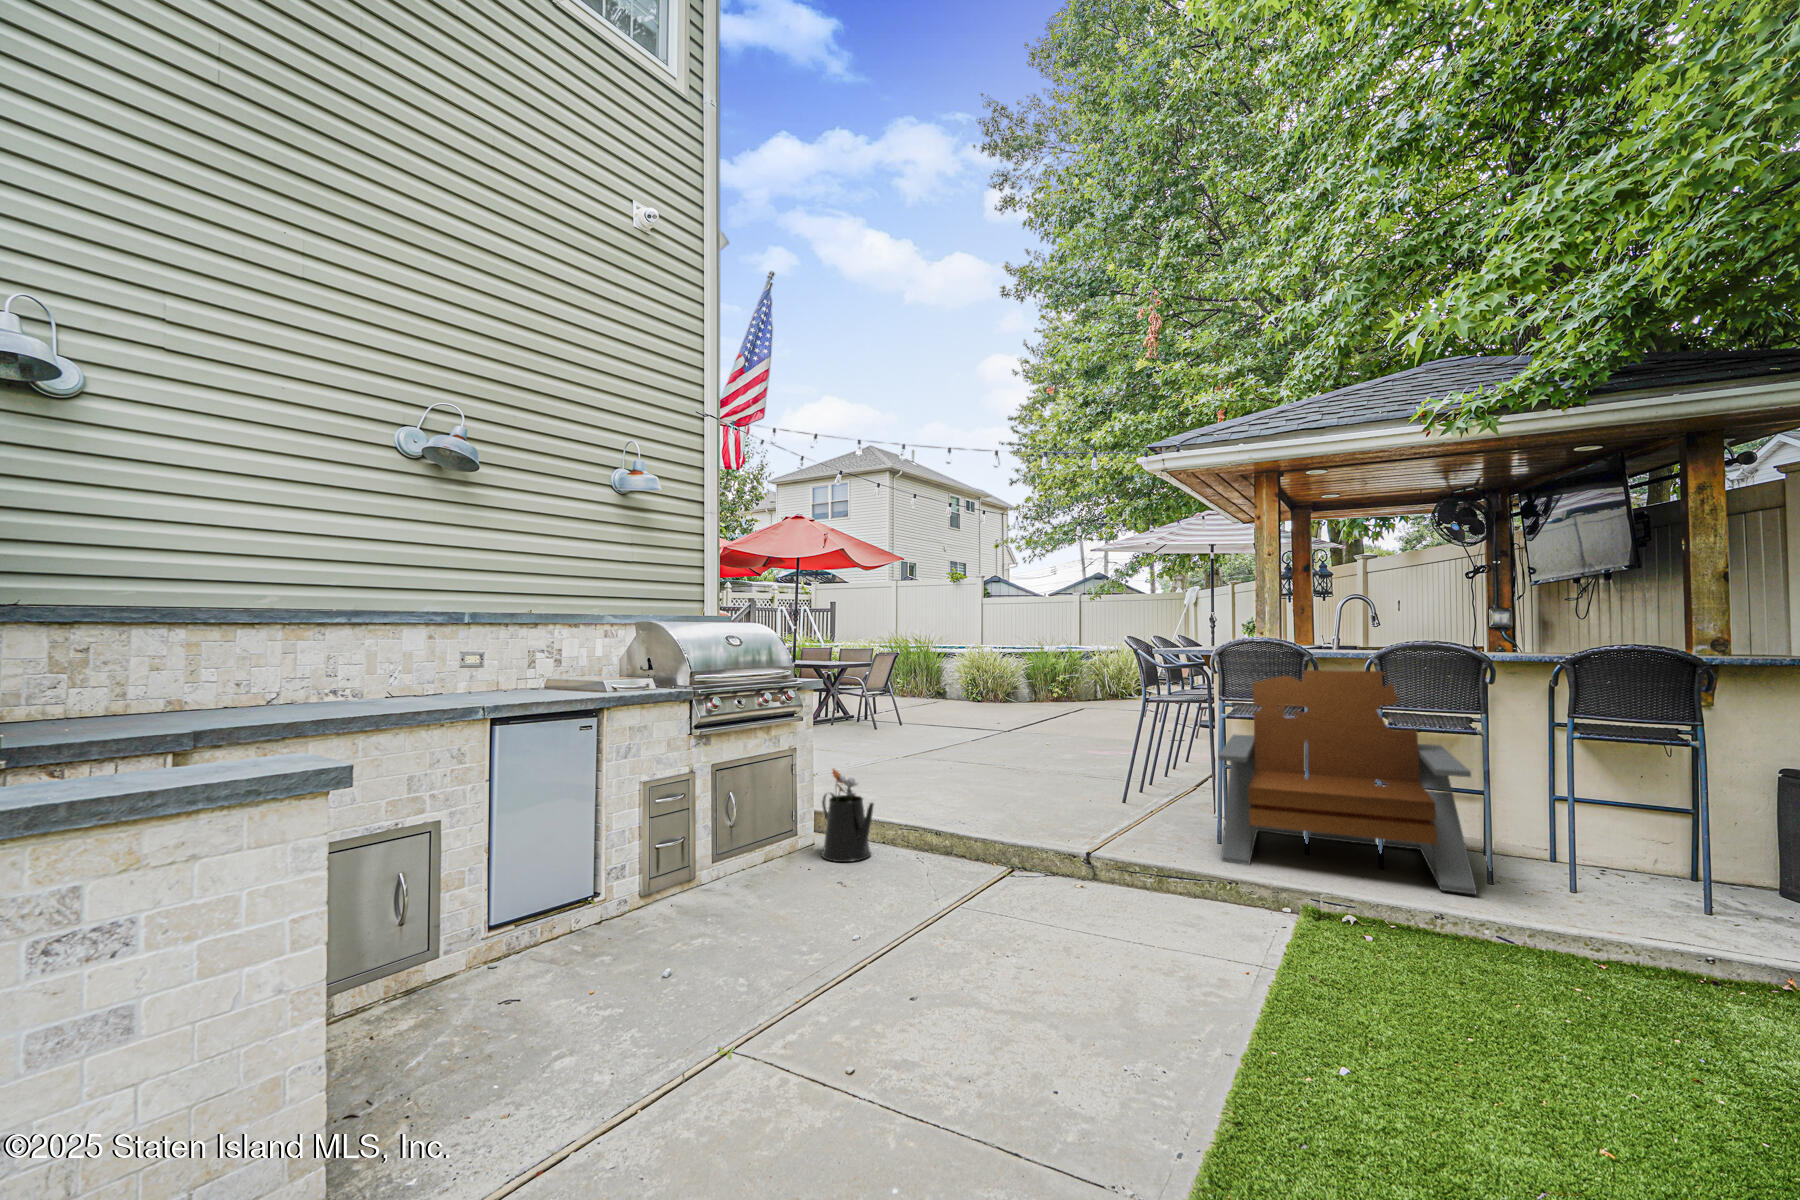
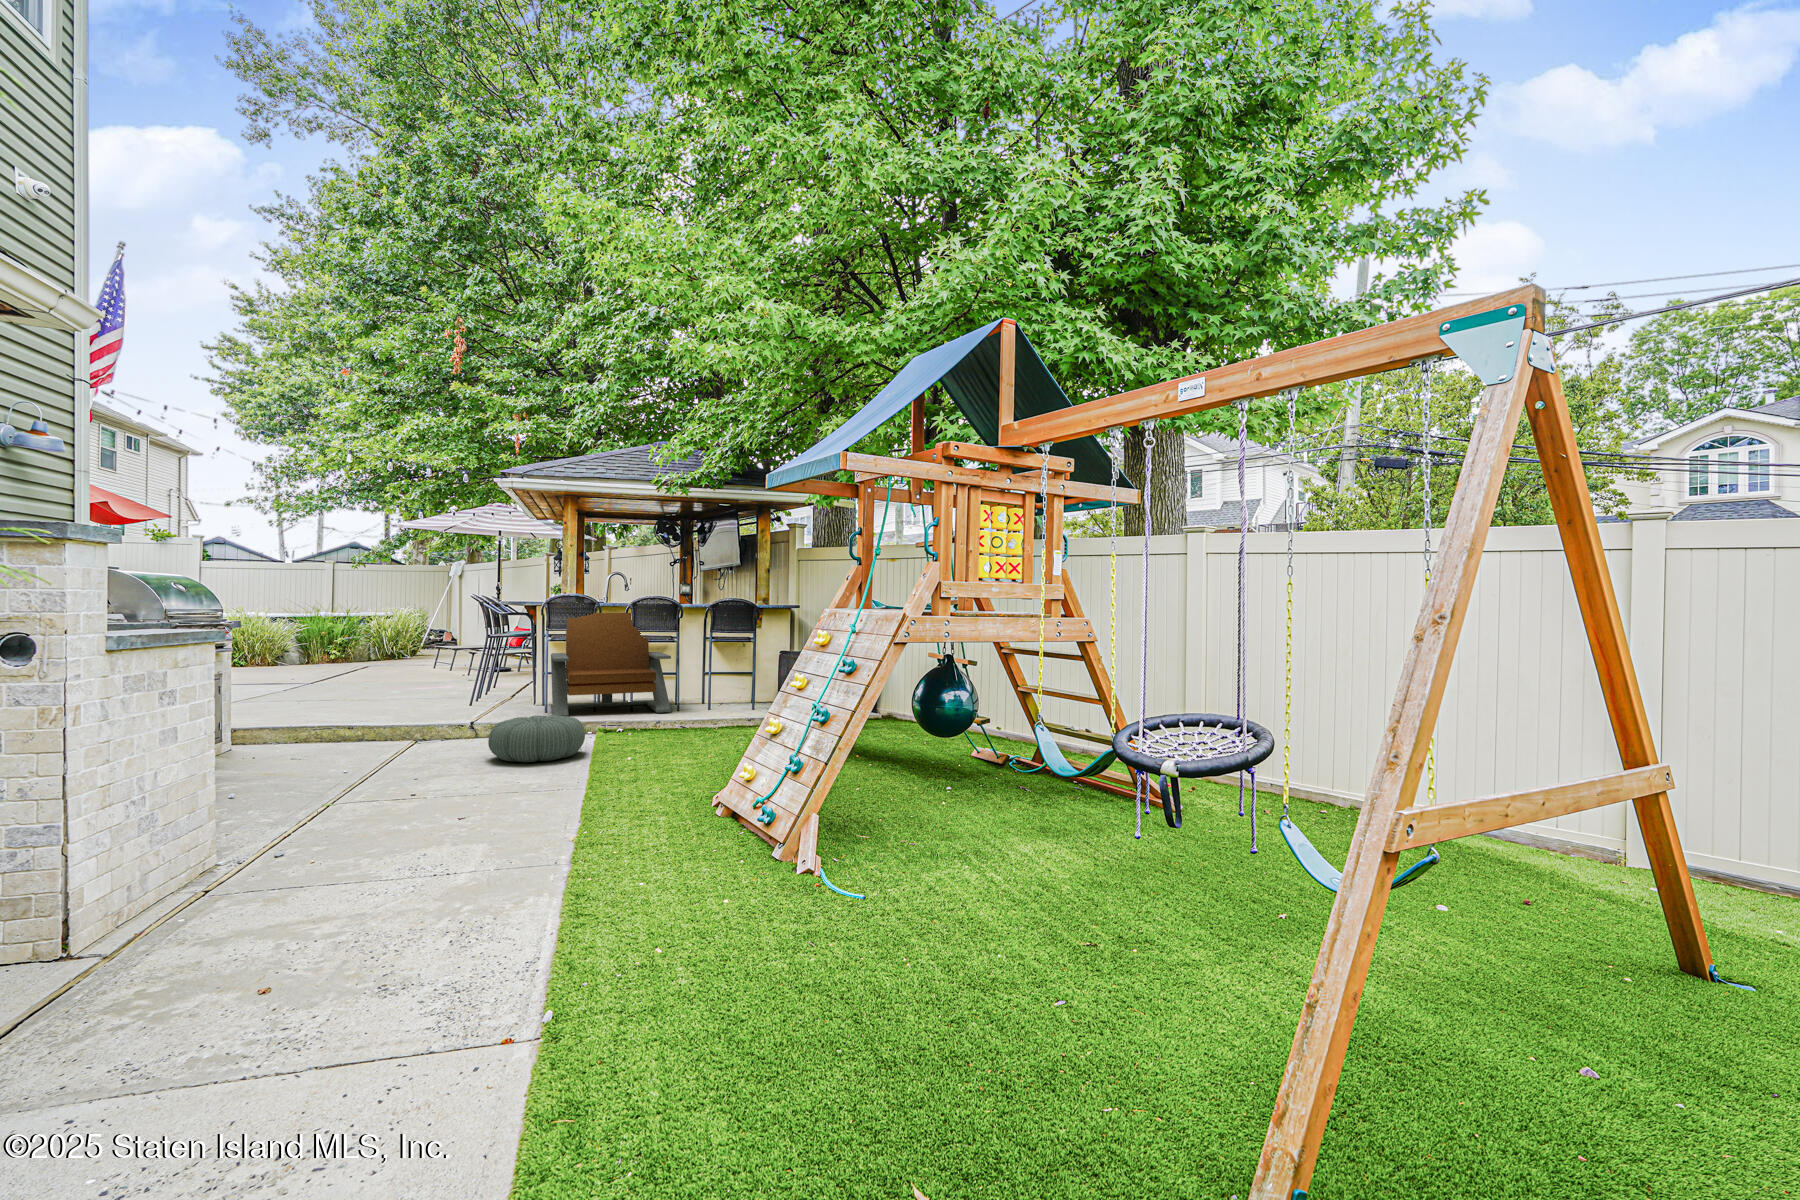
watering can: present [822,768,874,862] -> none [235,689,301,758]
pouf: none [1053,889,1245,1023] -> present [488,715,585,762]

